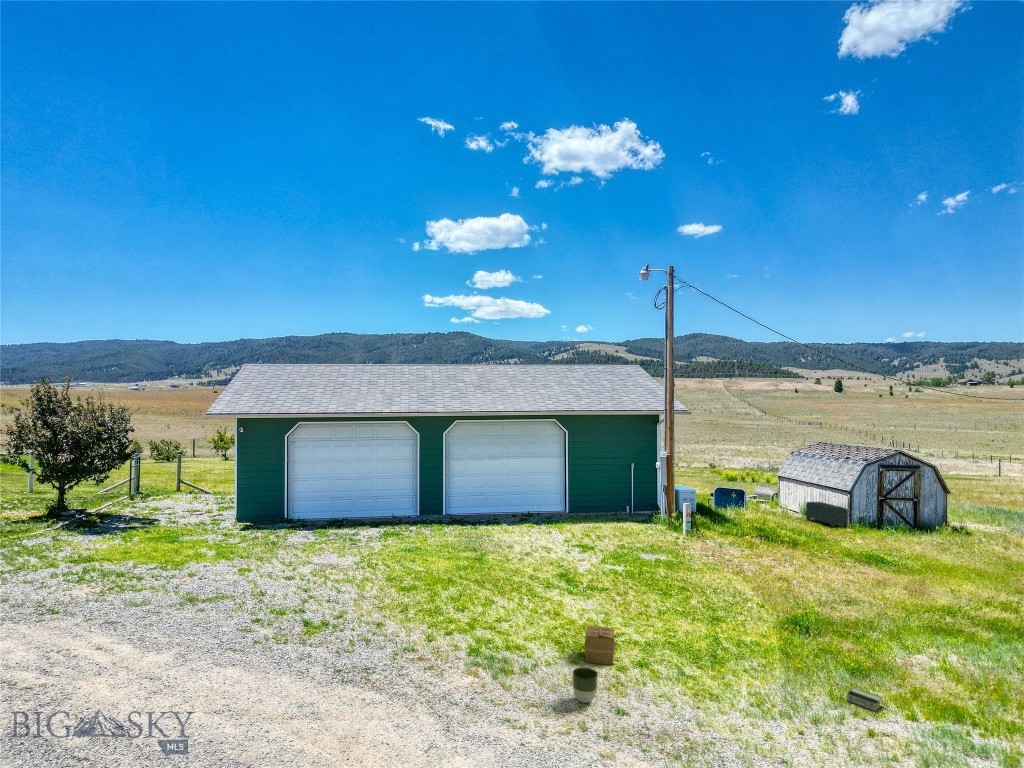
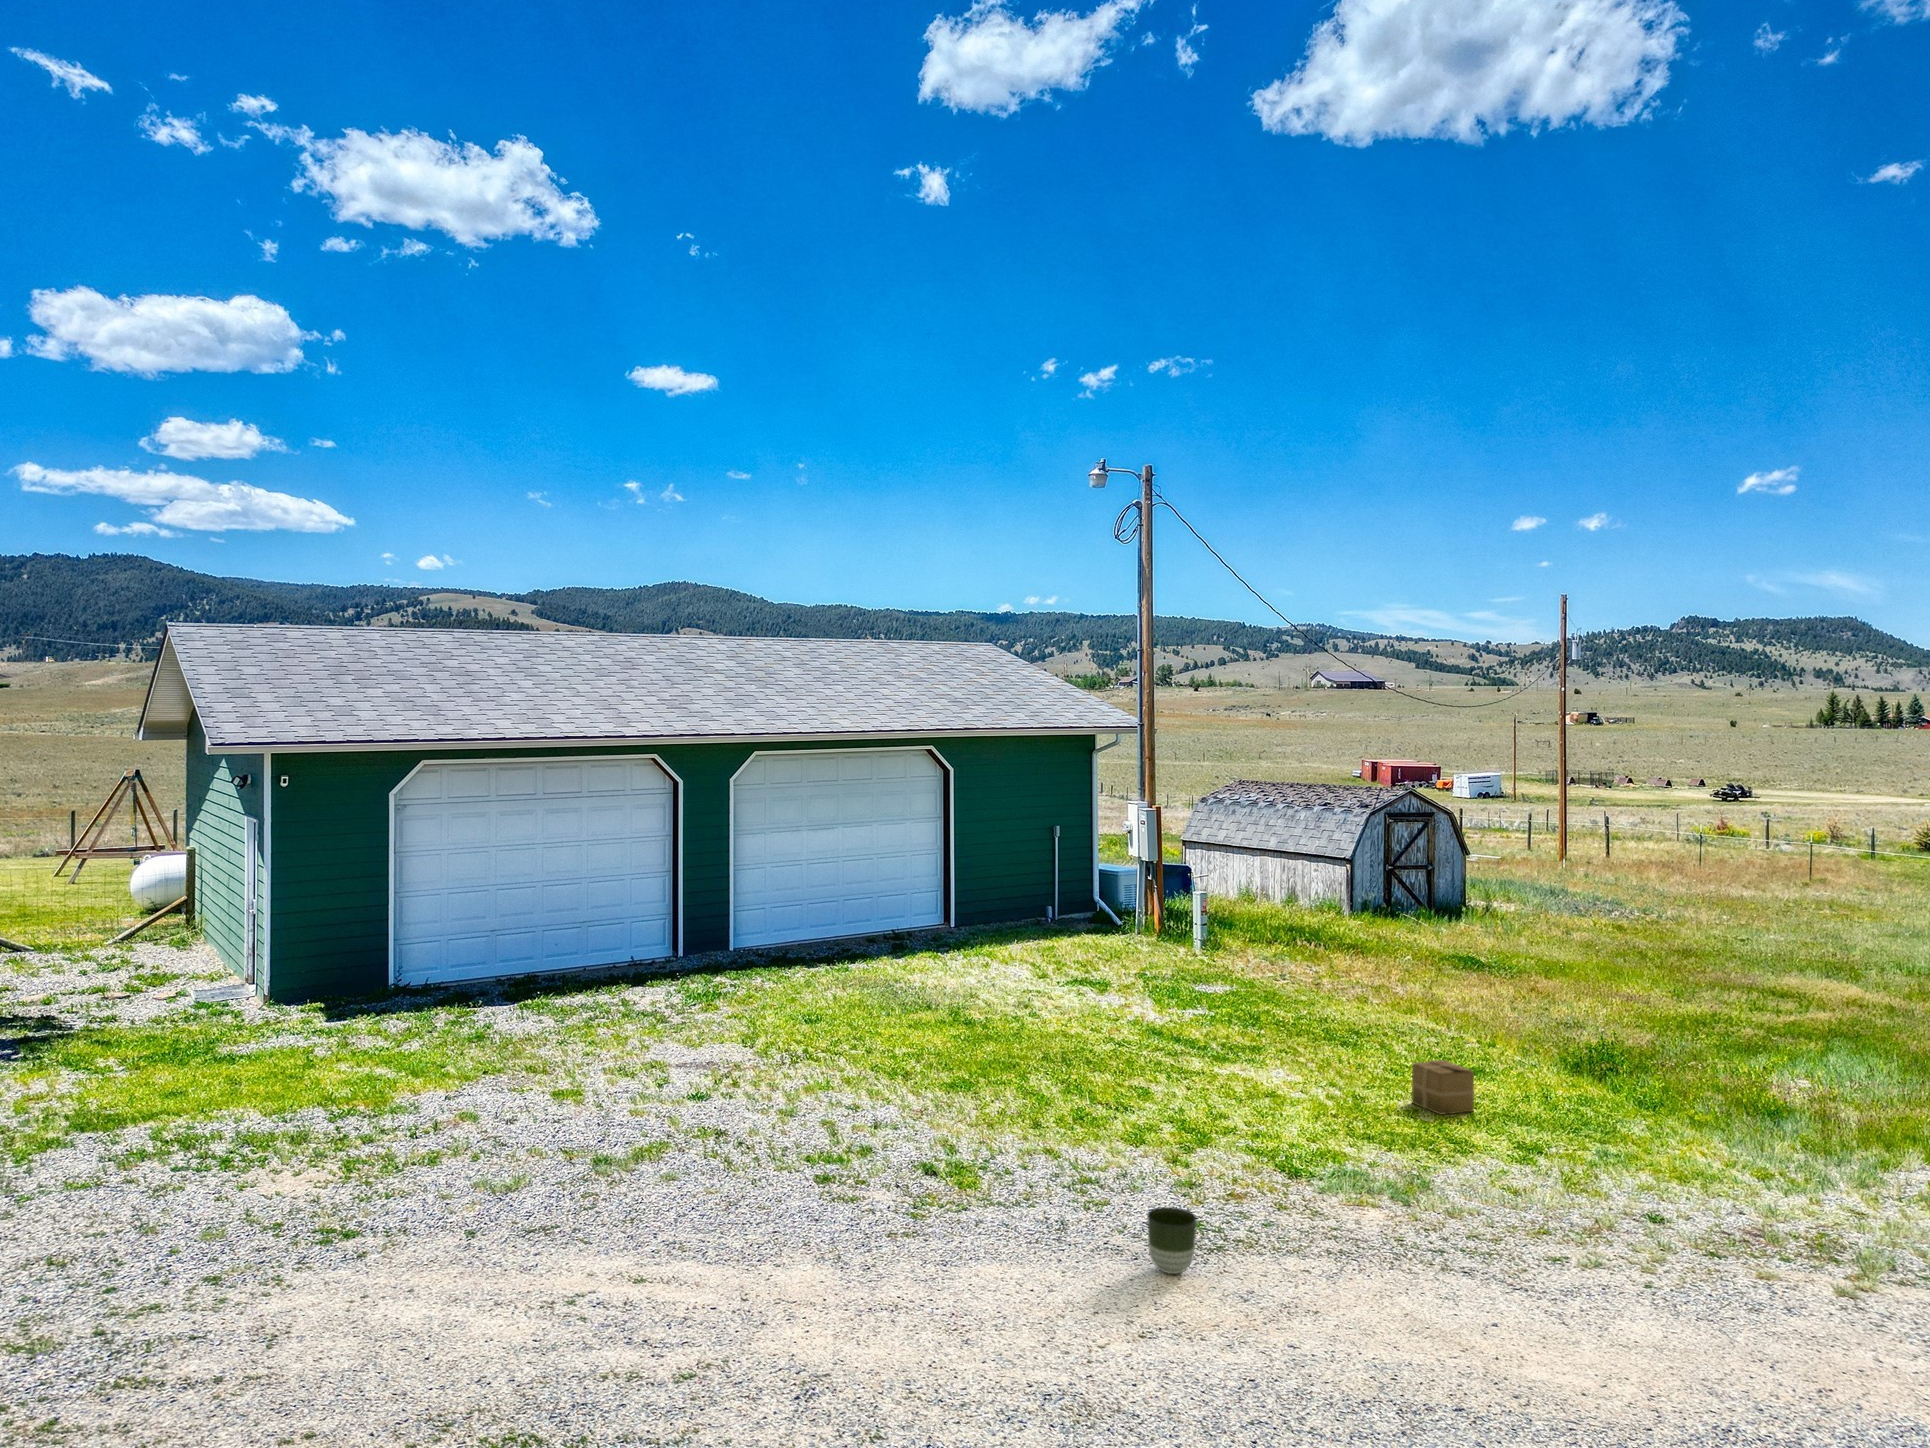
bench: present [806,502,848,527] -> none [1290,878,1358,916]
planter: present [573,667,598,703] -> present [1147,1207,1197,1274]
toolbox: present [846,688,882,711] -> none [1735,1082,1780,1102]

